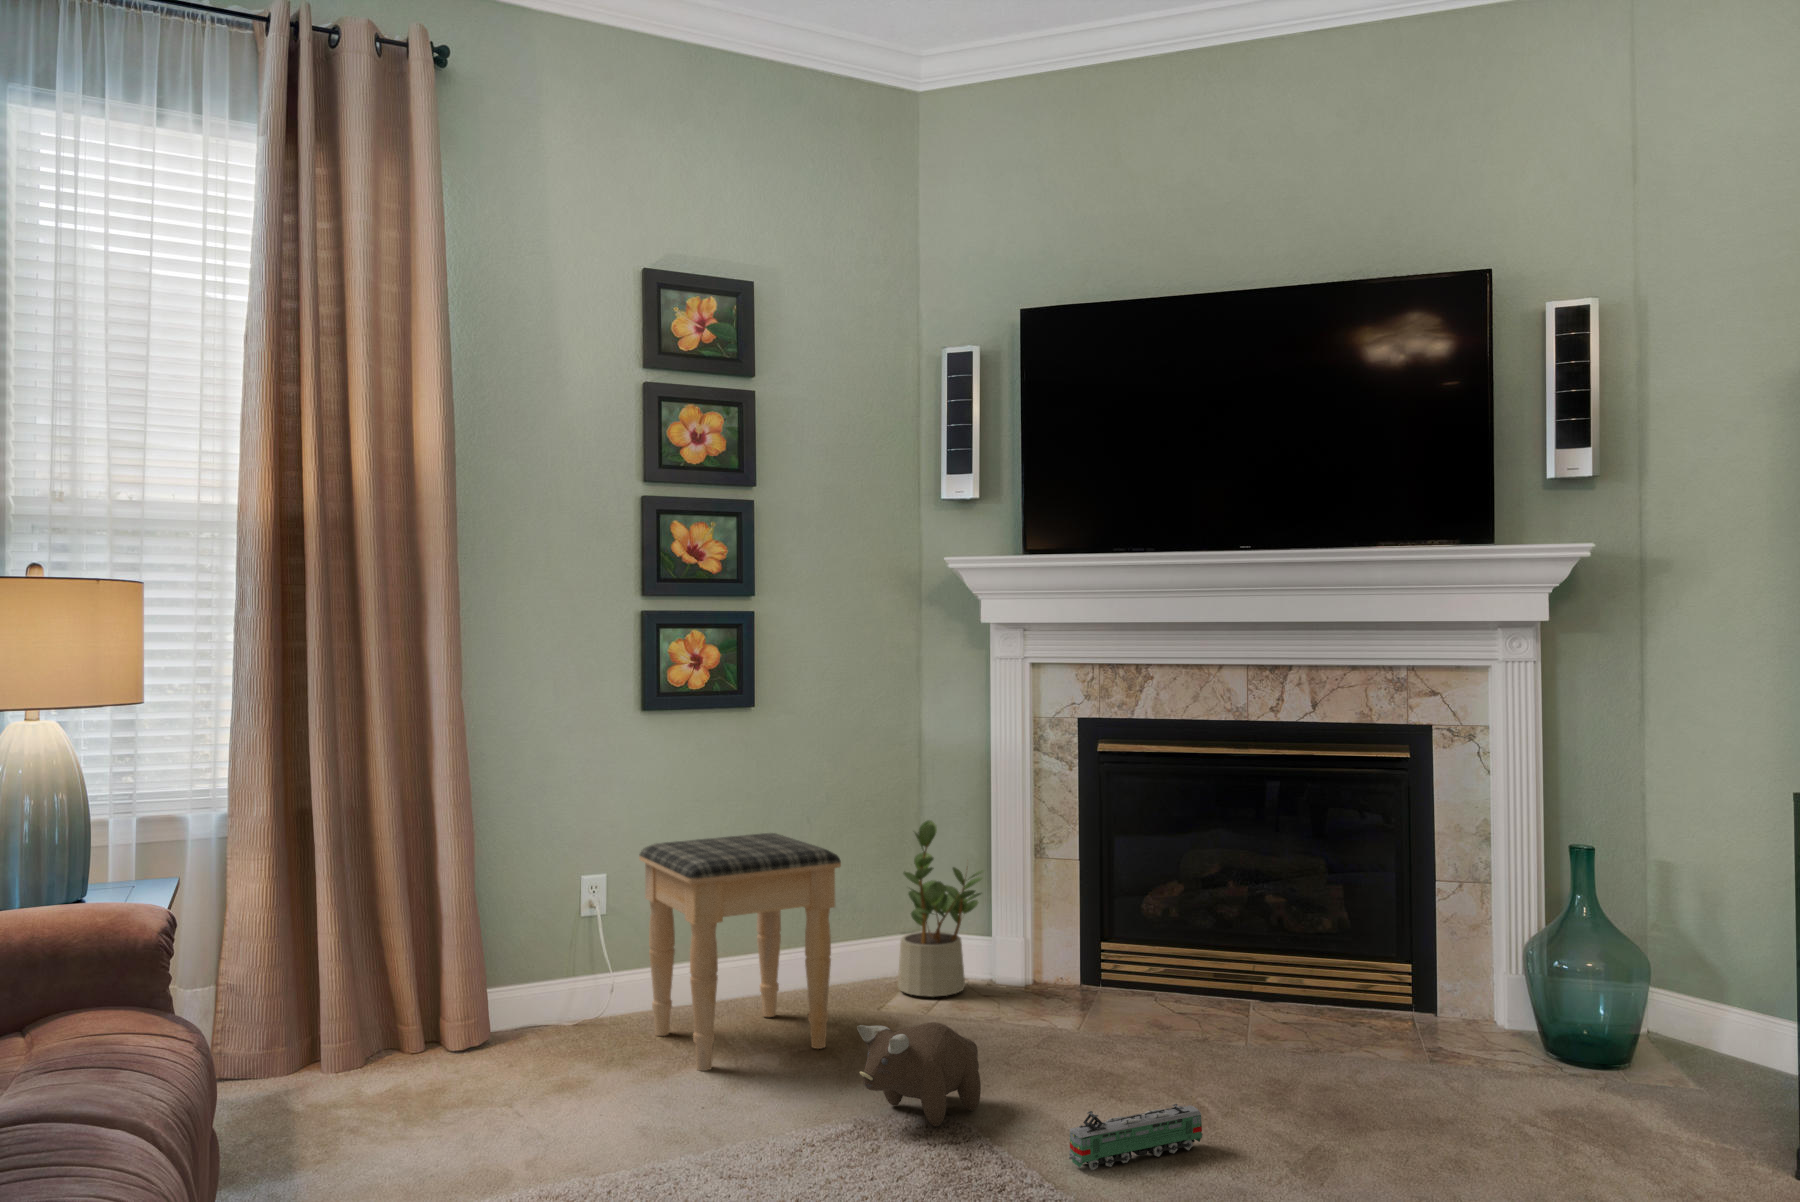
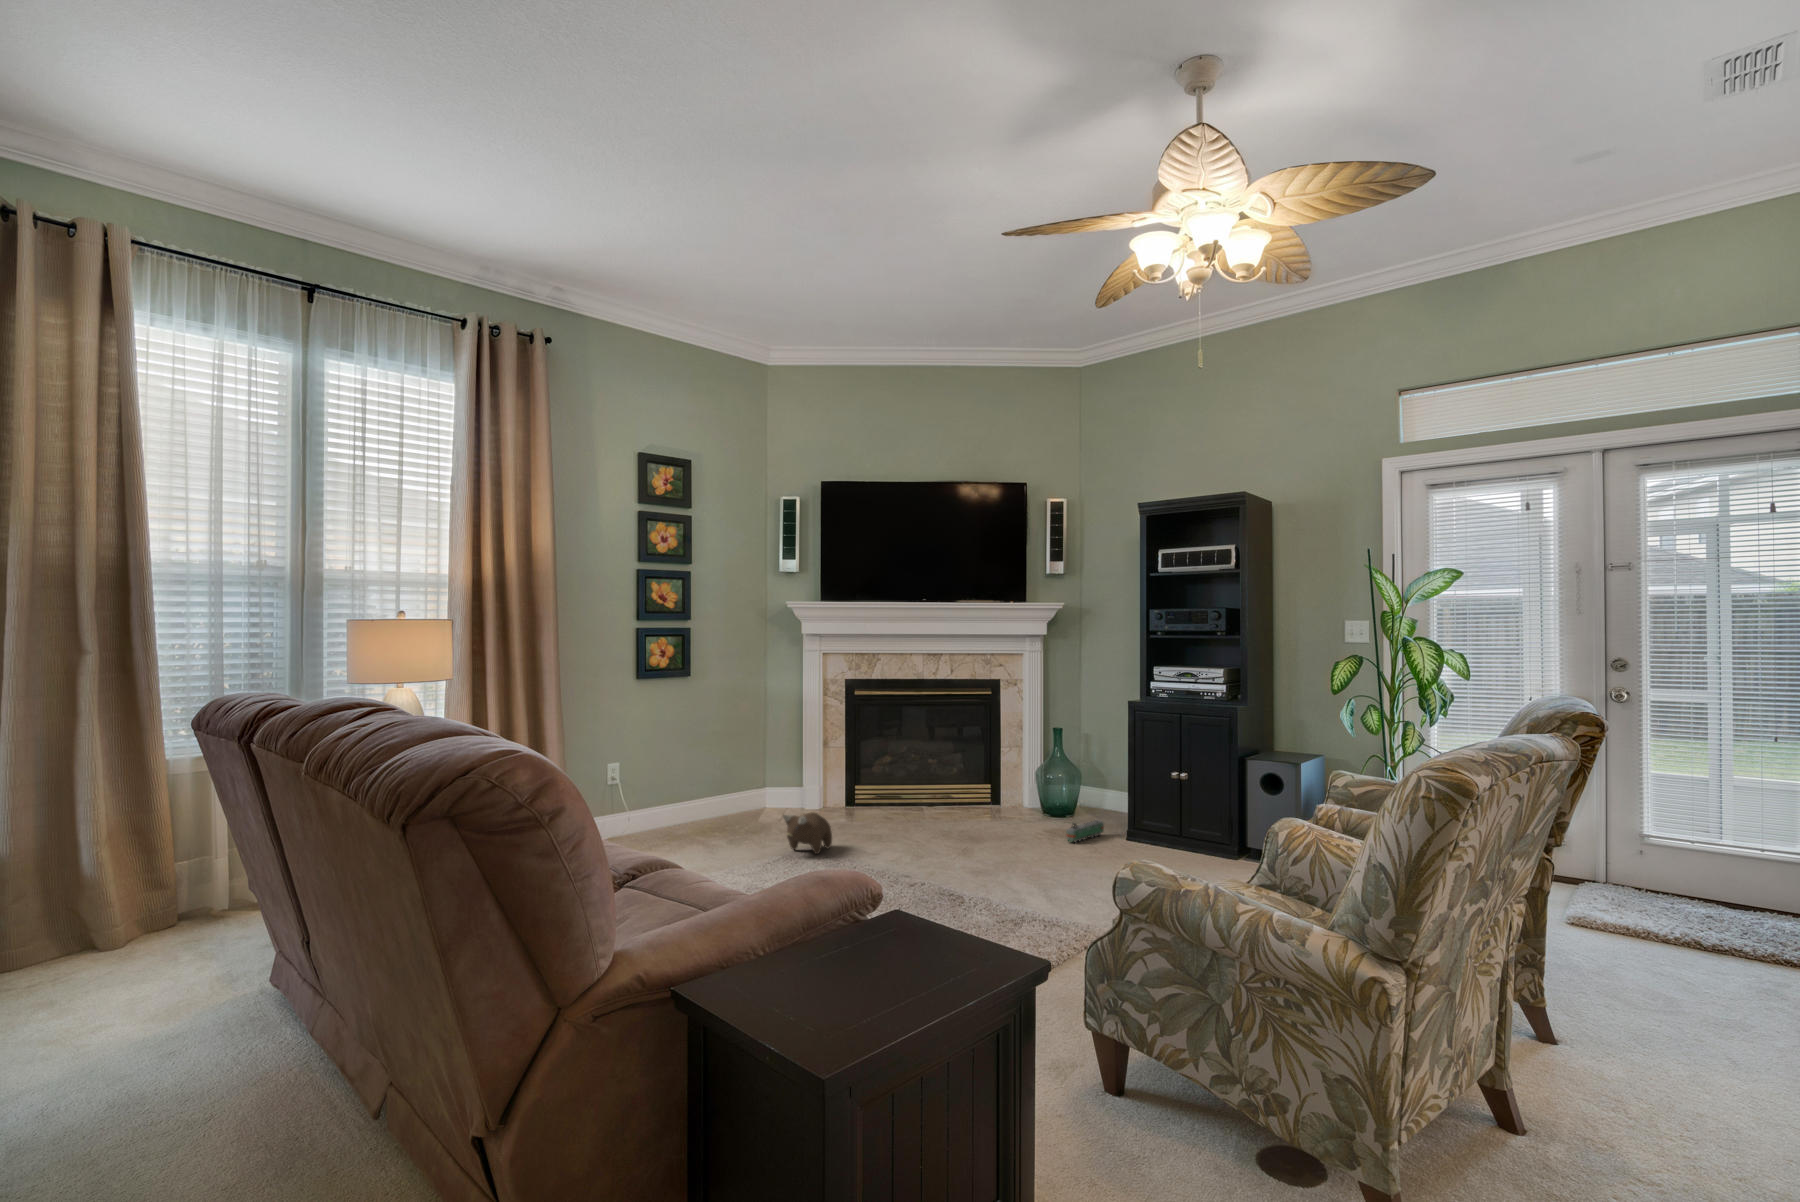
potted plant: present [898,820,982,997] -> none [759,730,802,815]
footstool: present [639,833,841,1071] -> none [647,738,753,848]
toy train: present [1069,1104,1203,1170] -> present [1066,820,1104,842]

